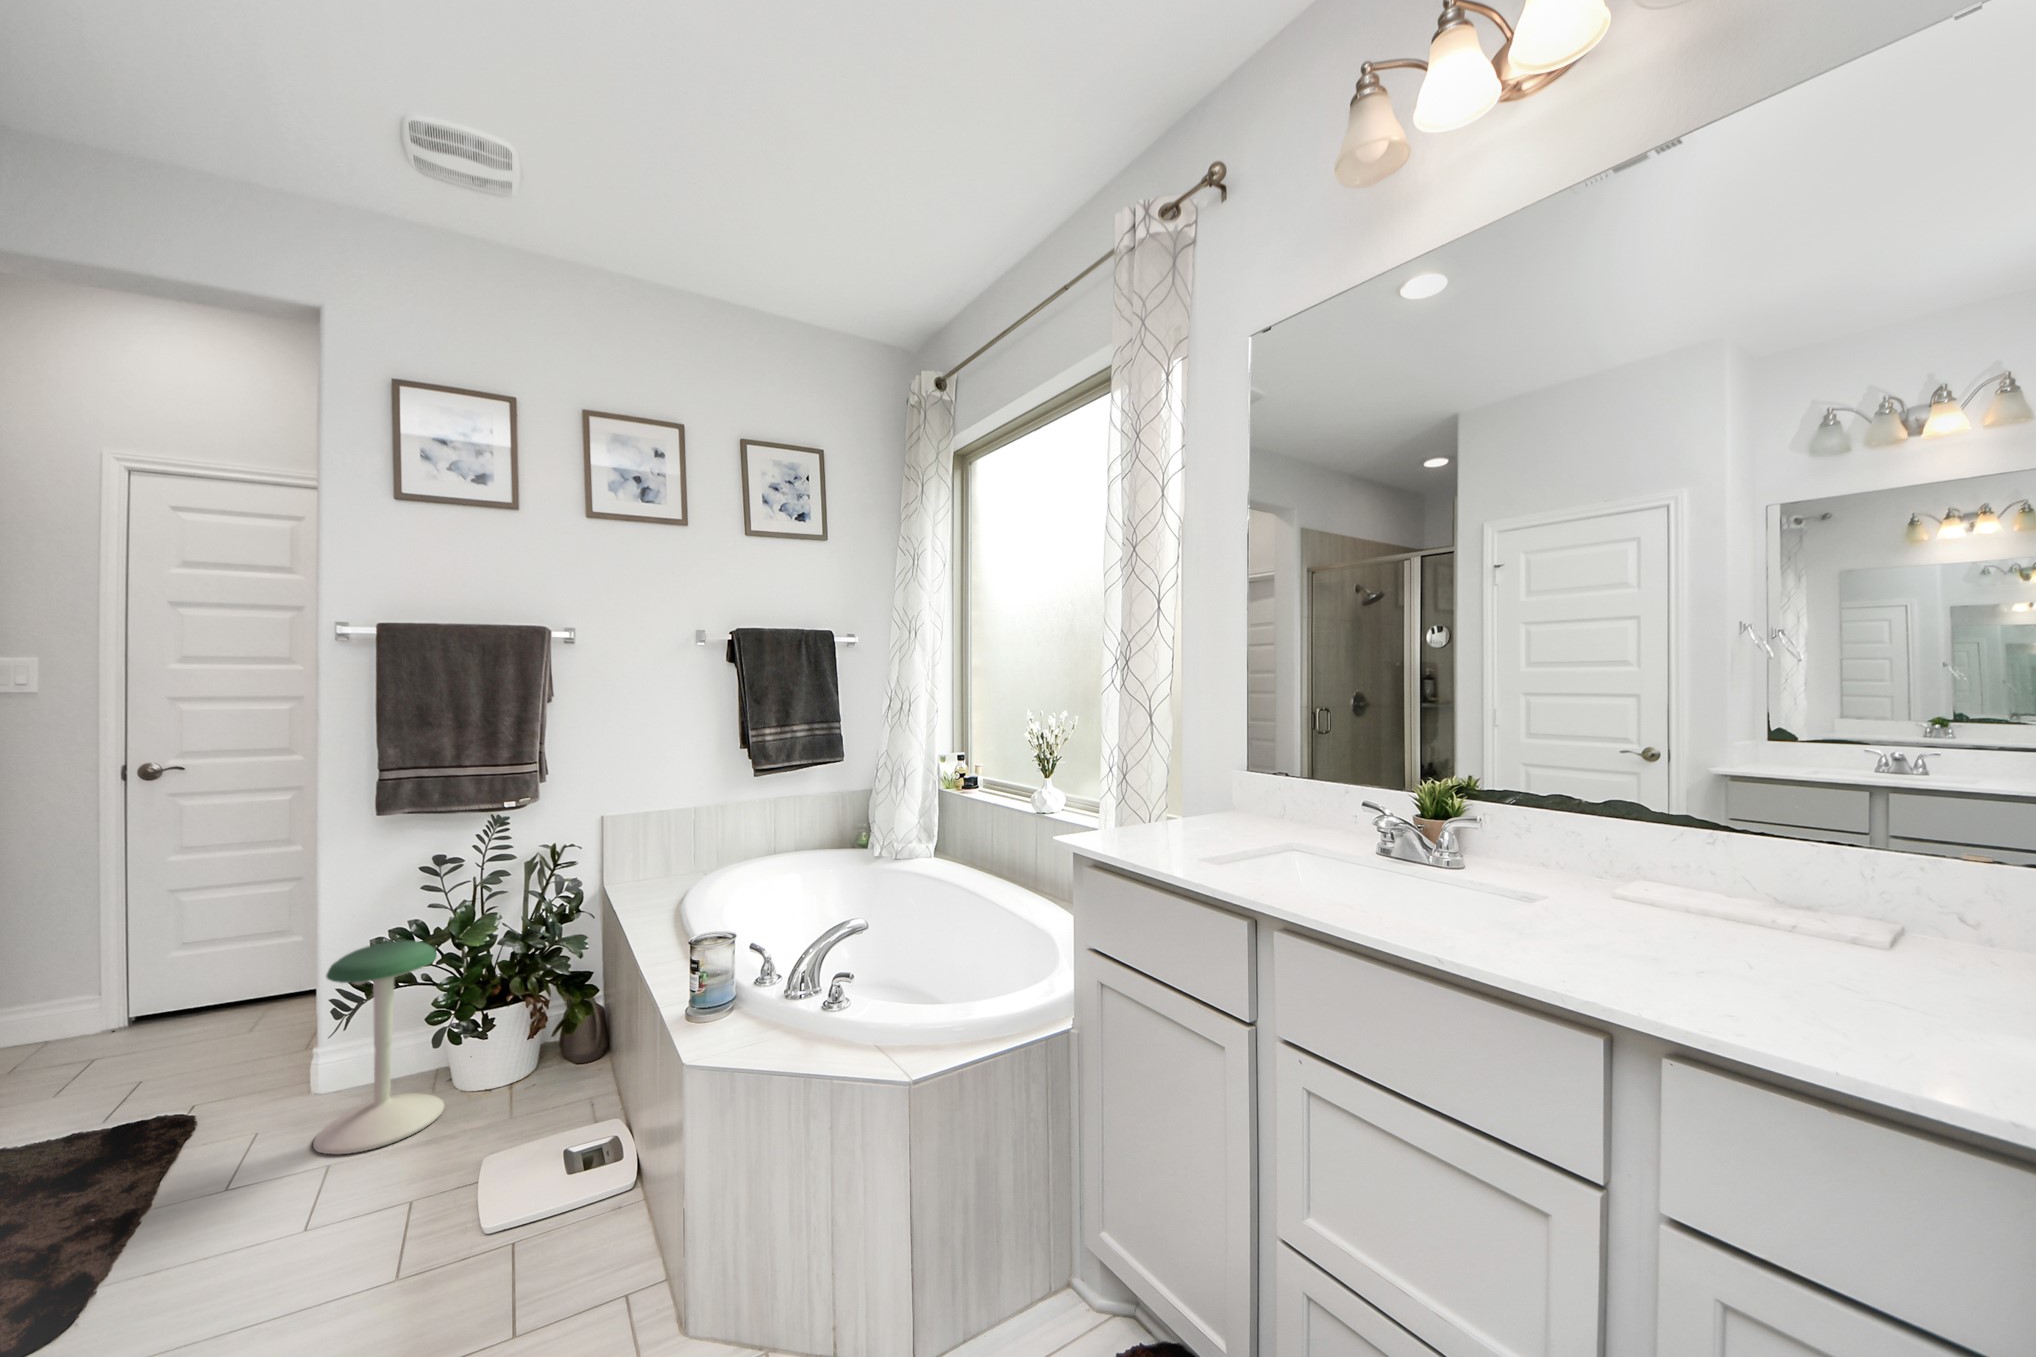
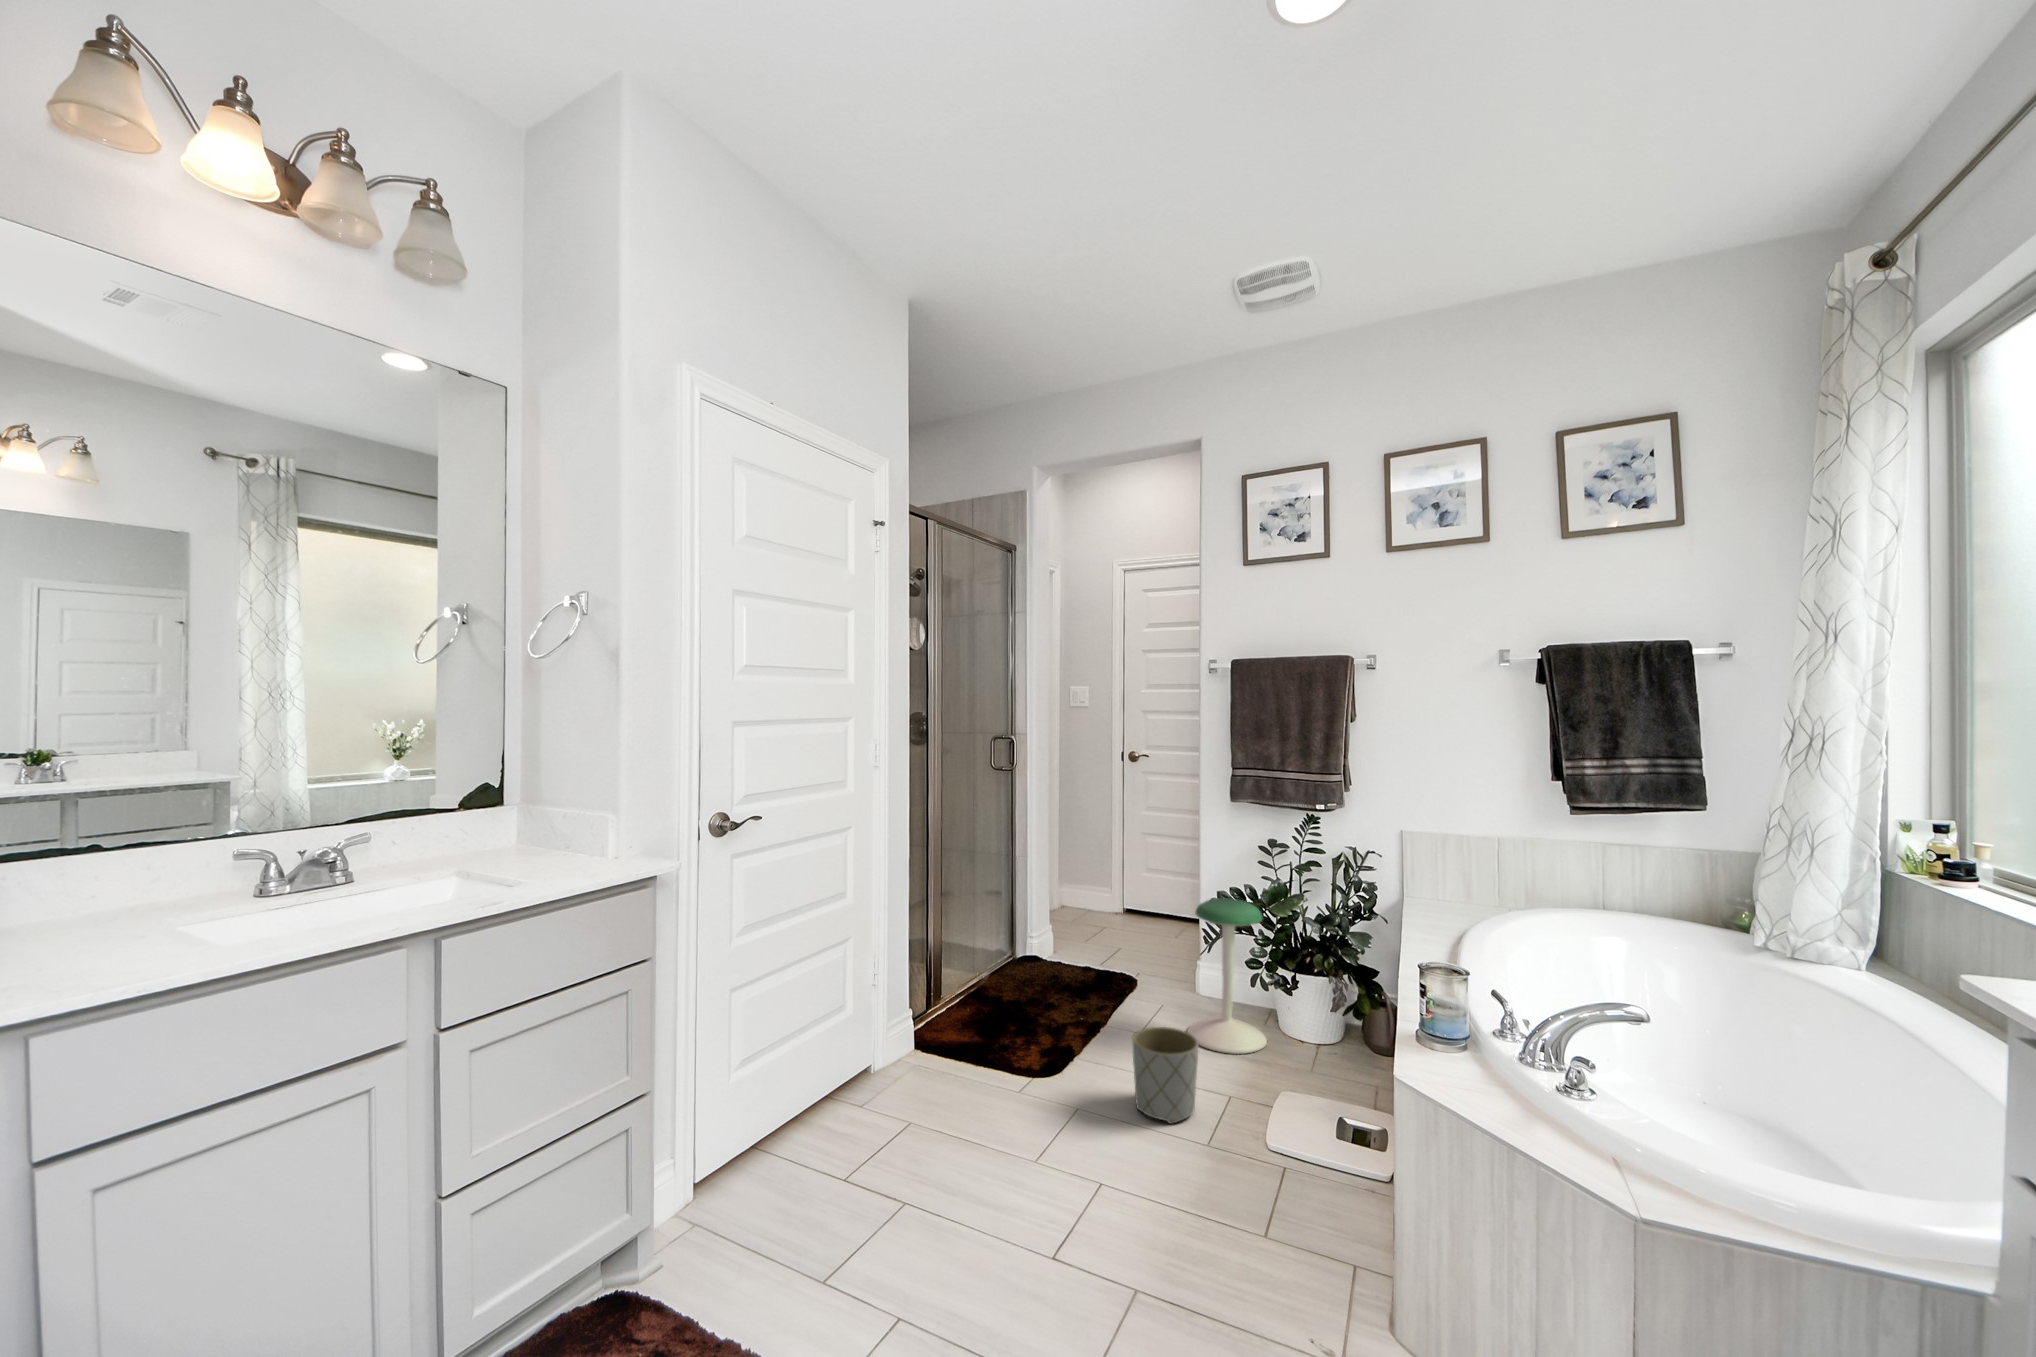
planter: none [238,1144,367,1300] -> present [1132,1027,1198,1124]

